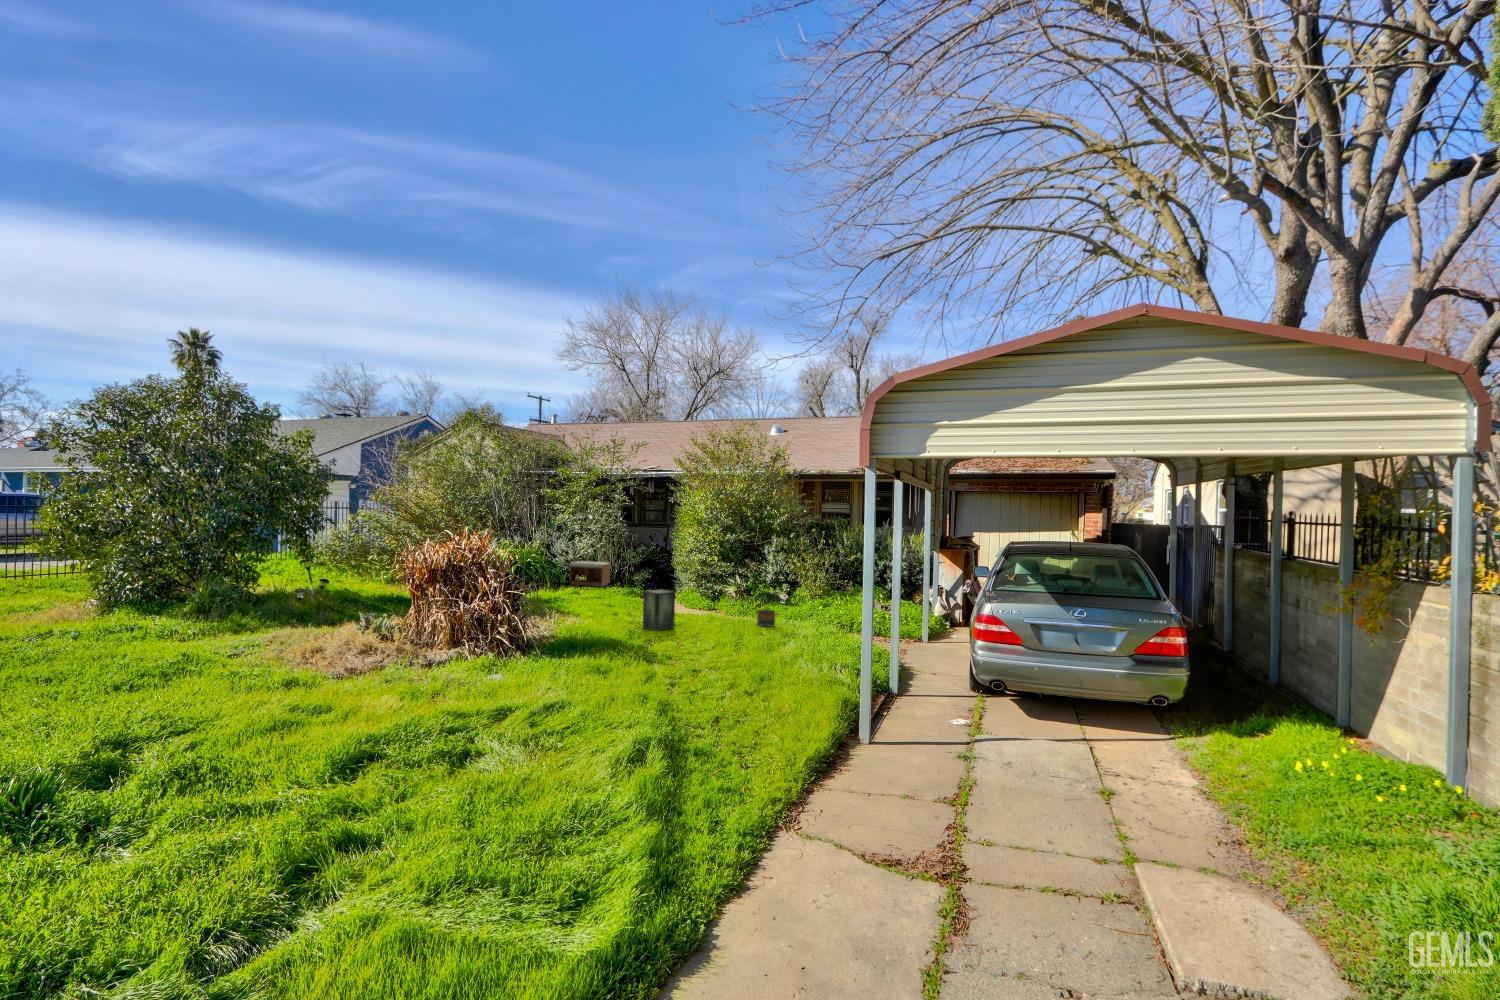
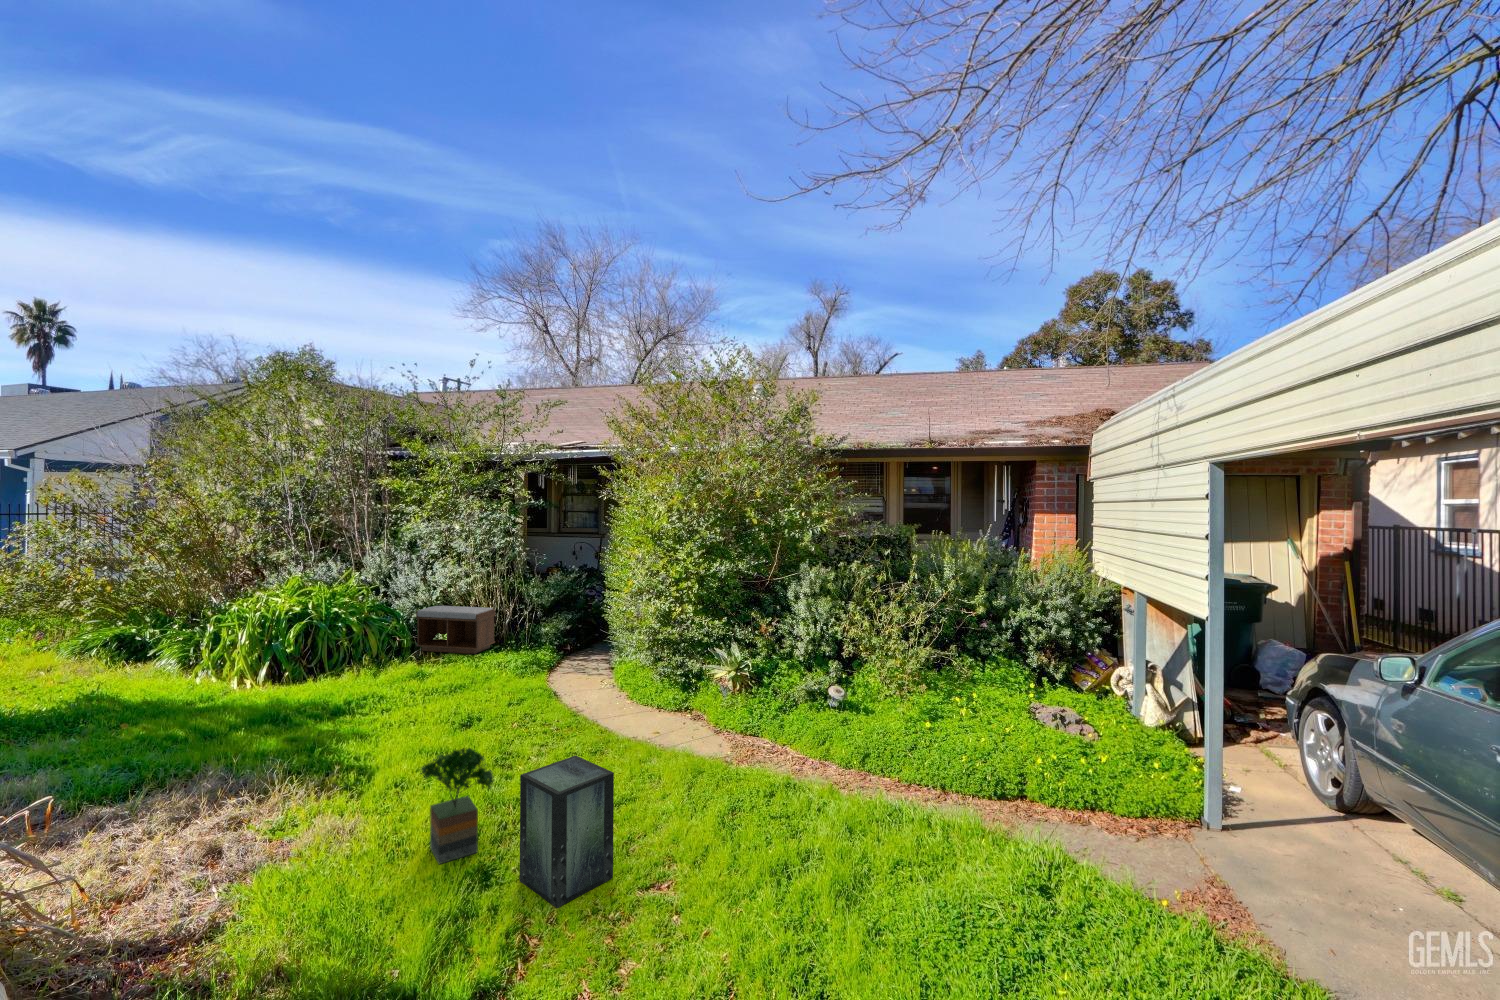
potted tree: present [756,591,780,627] -> present [420,748,494,864]

